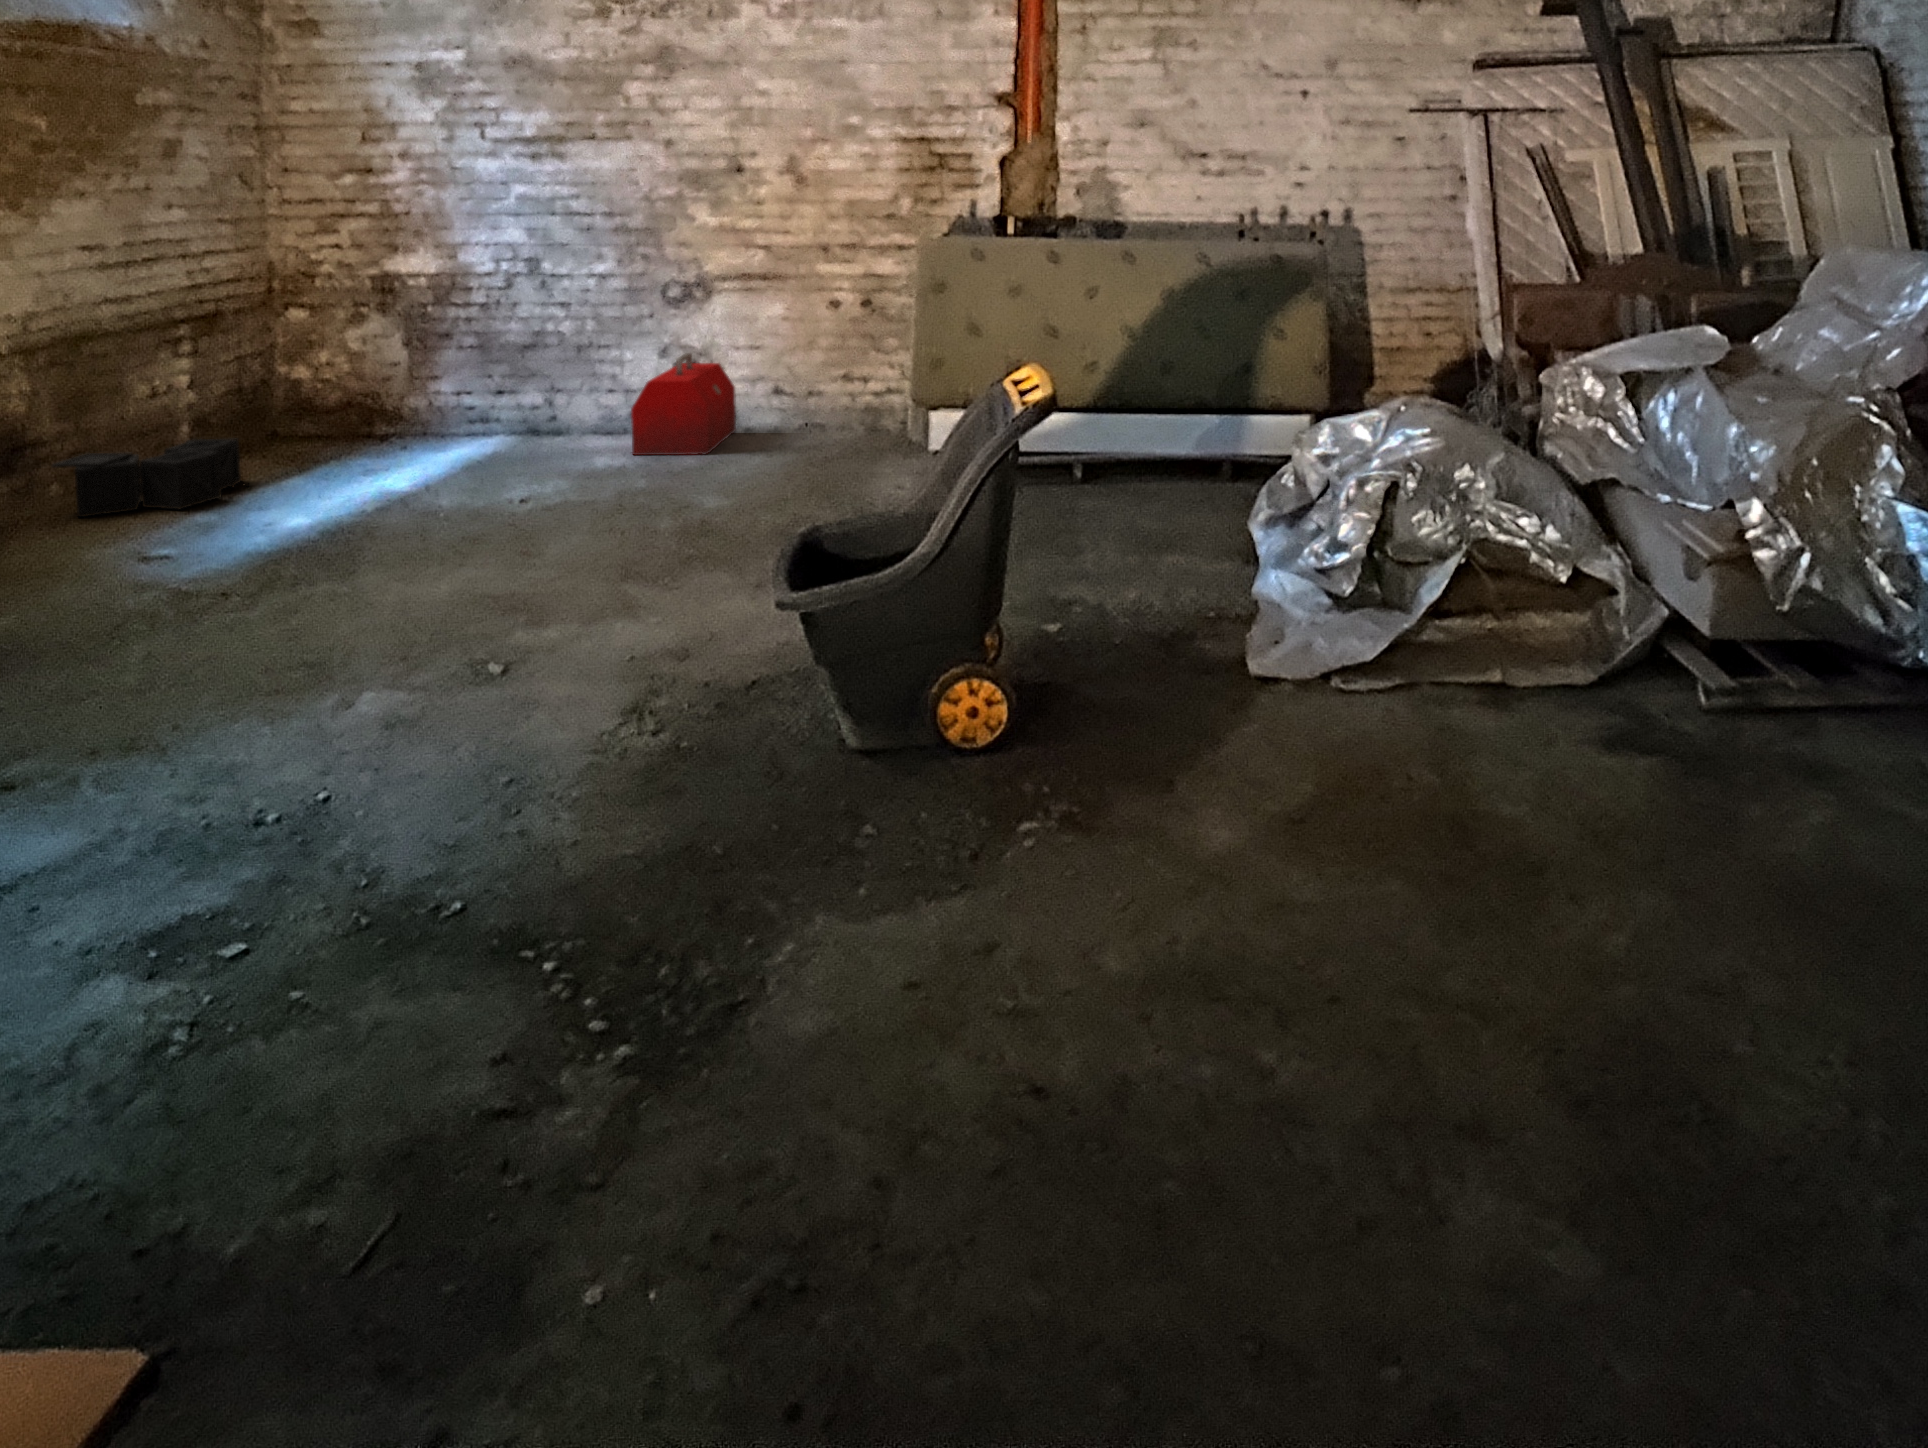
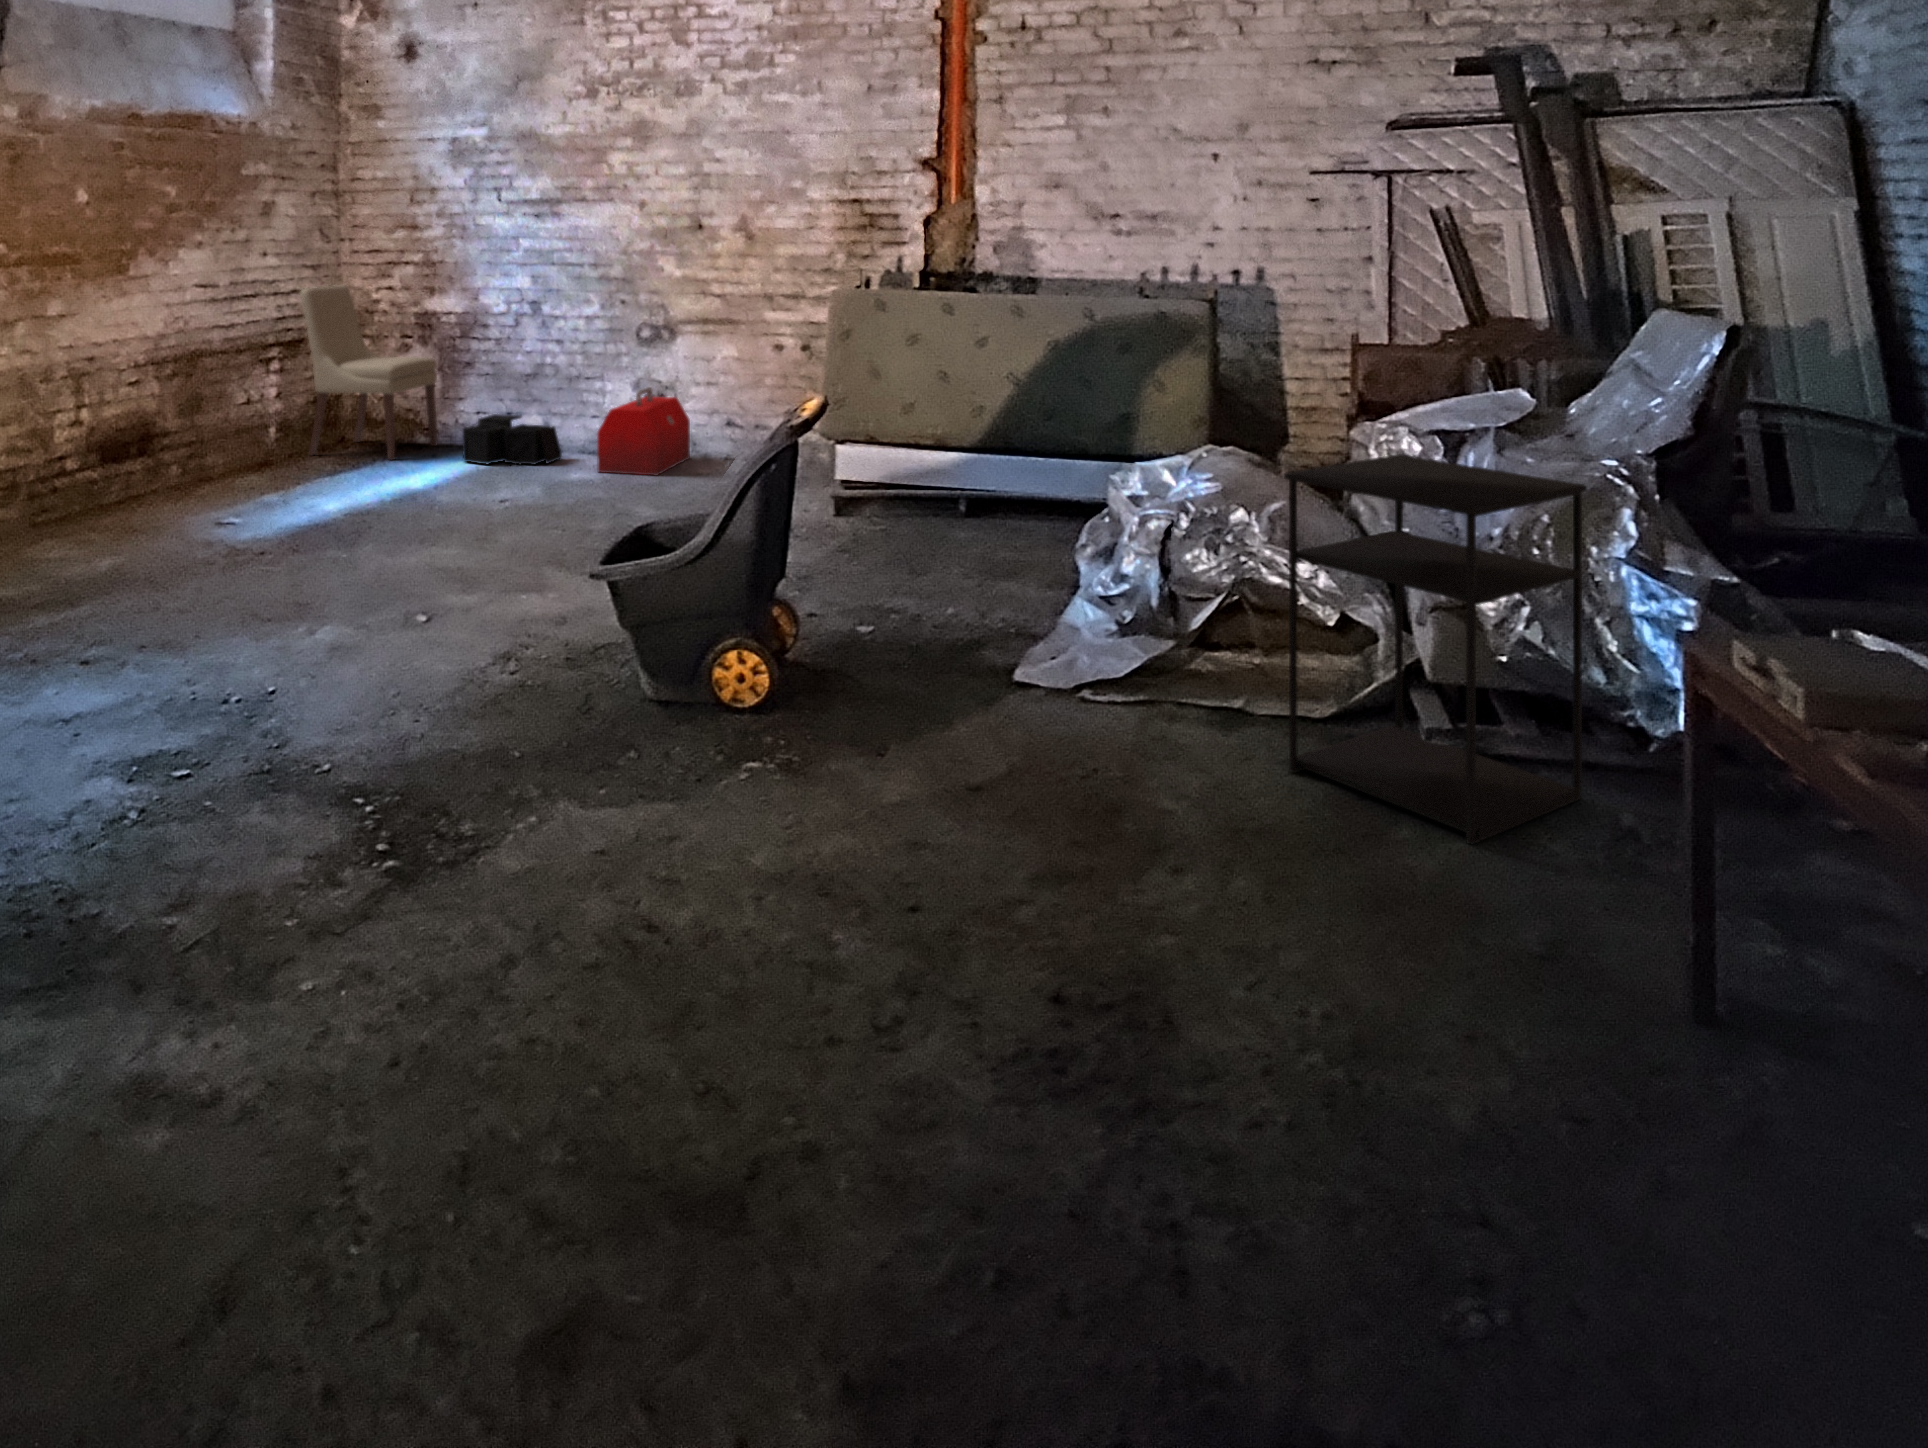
chair: none [214,242,409,458] -> present [300,285,437,460]
shelving unit: none [1585,398,1866,803] -> present [1284,454,1587,845]
storage bin: present [52,439,241,517] -> present [463,414,562,465]

